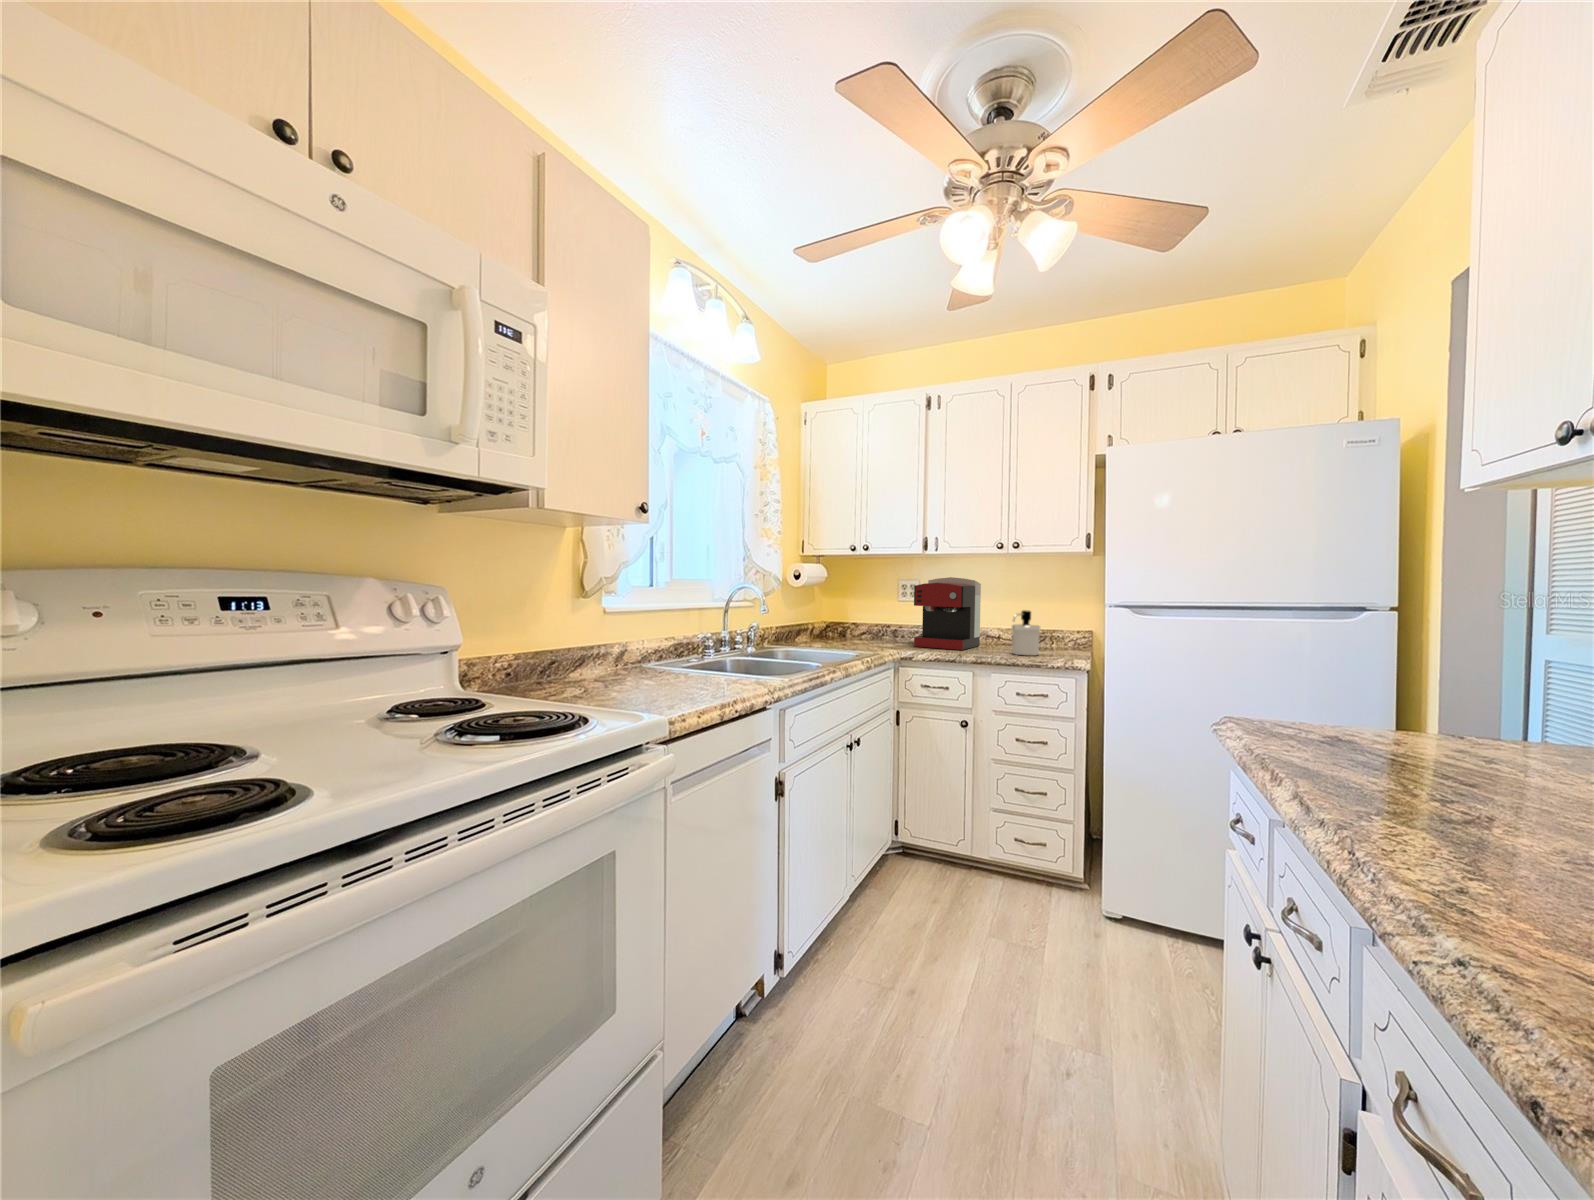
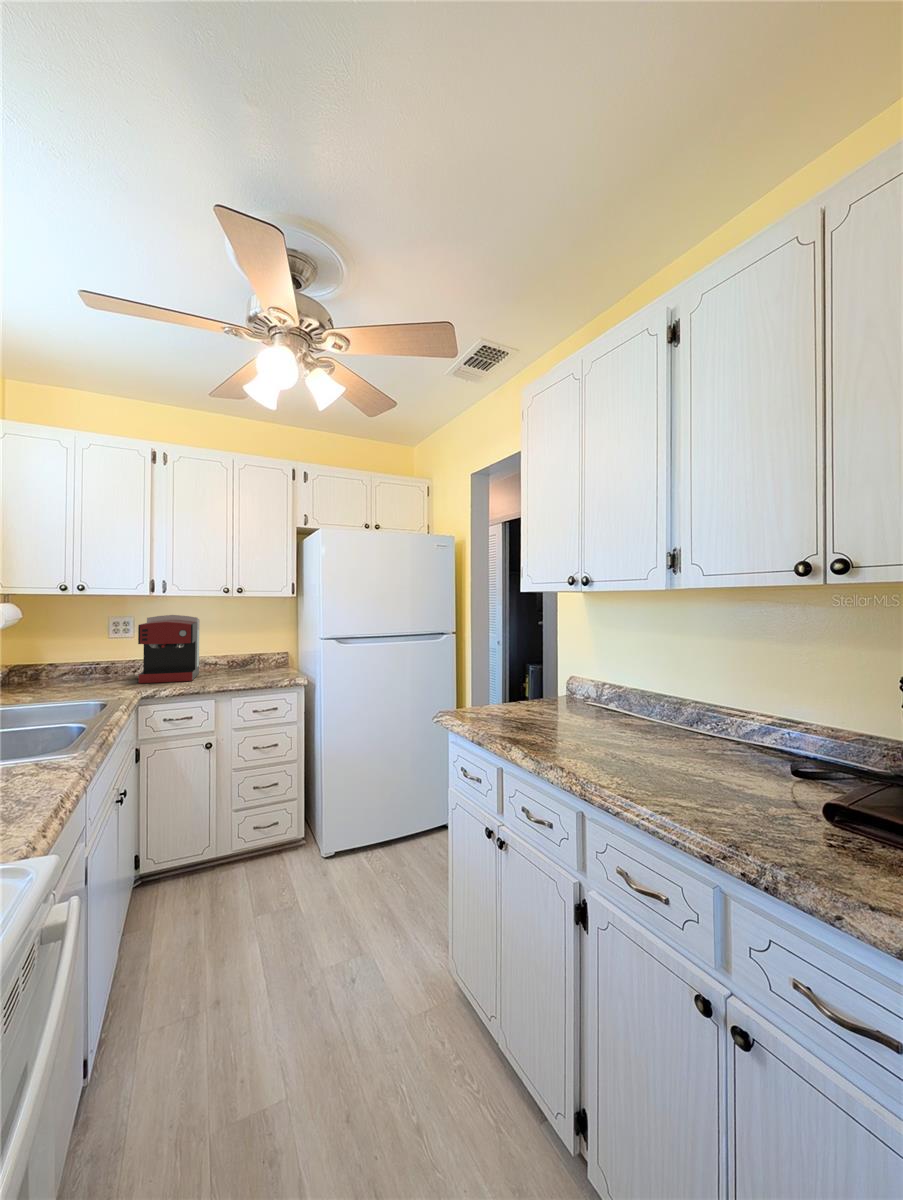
soap dispenser: present [1012,610,1040,655] -> none [236,642,259,678]

